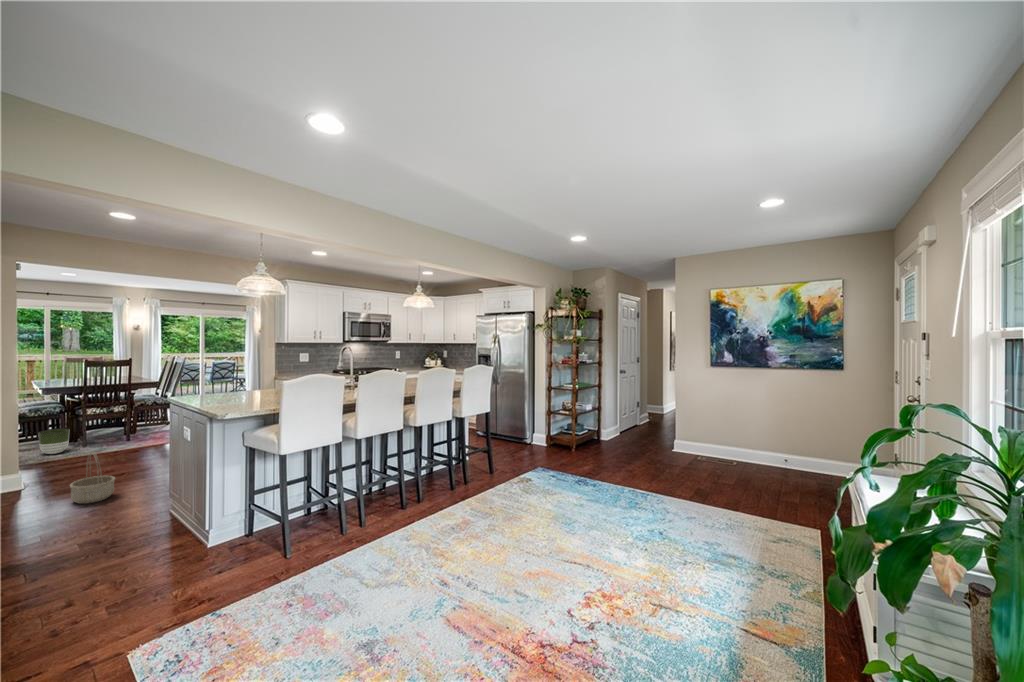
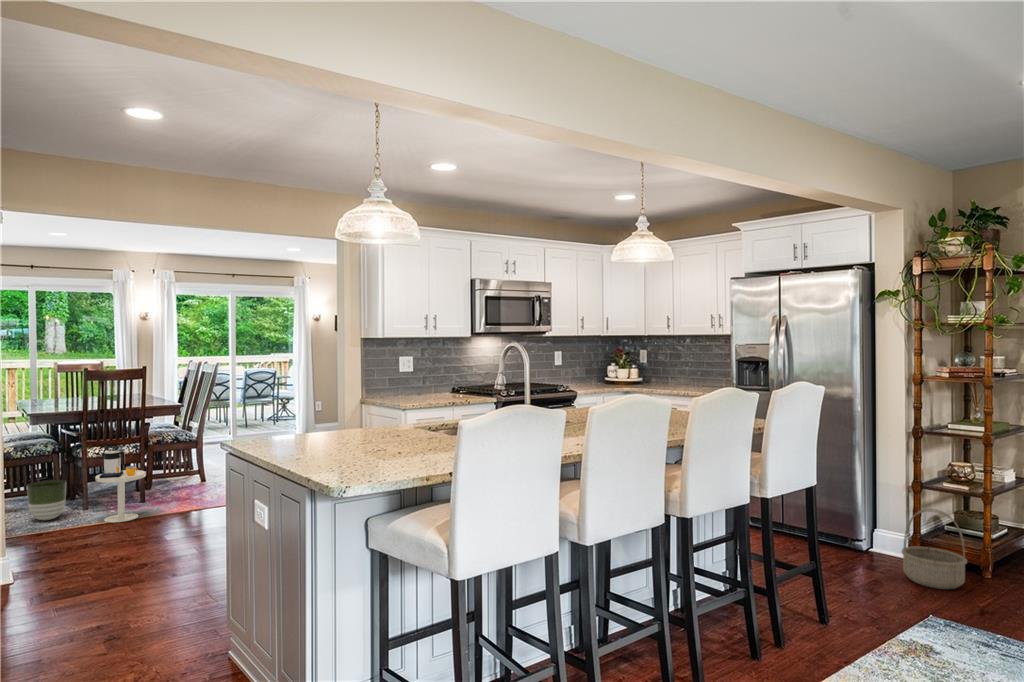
side table: none [92,409,129,453] -> present [95,451,146,523]
basket: present [70,452,115,504] -> present [902,509,967,589]

